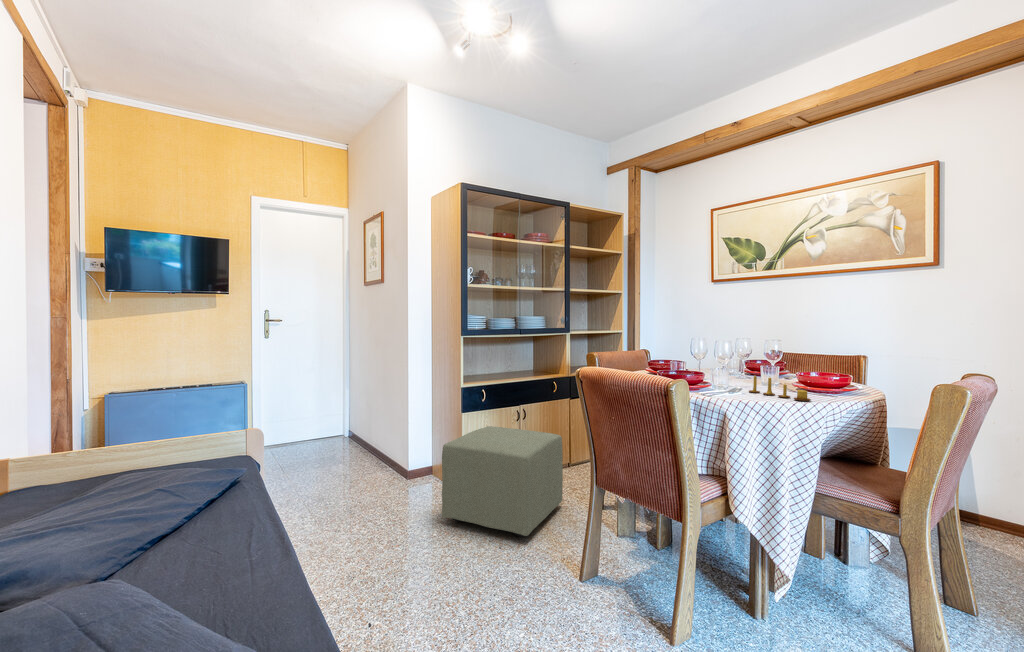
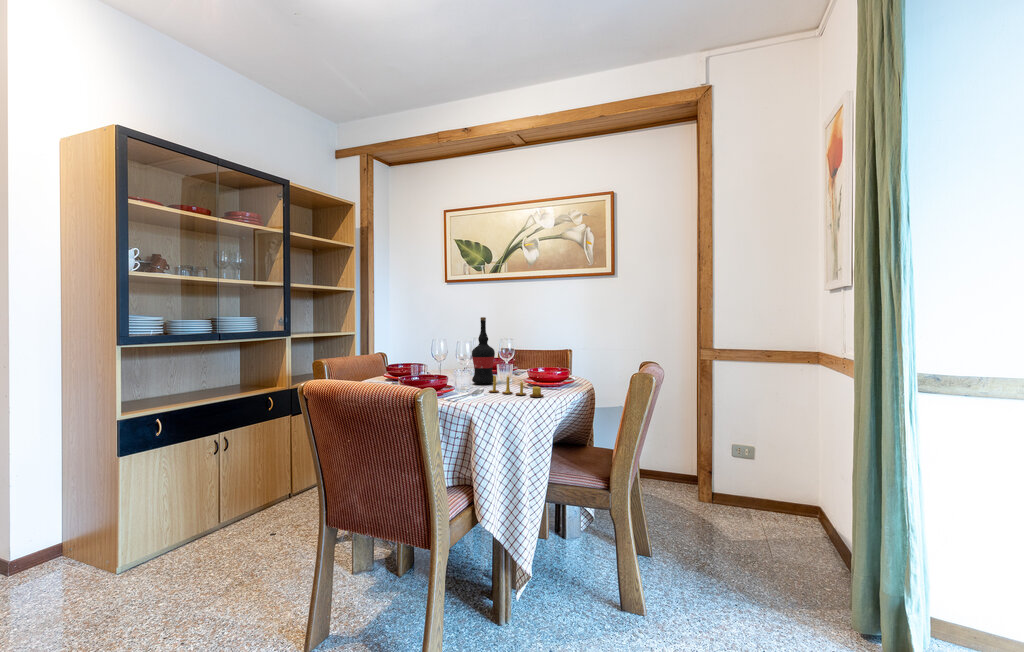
wine bottle: none [733,318,759,384] -> present [472,317,495,384]
ottoman: present [442,426,563,537] -> none [73,464,281,624]

